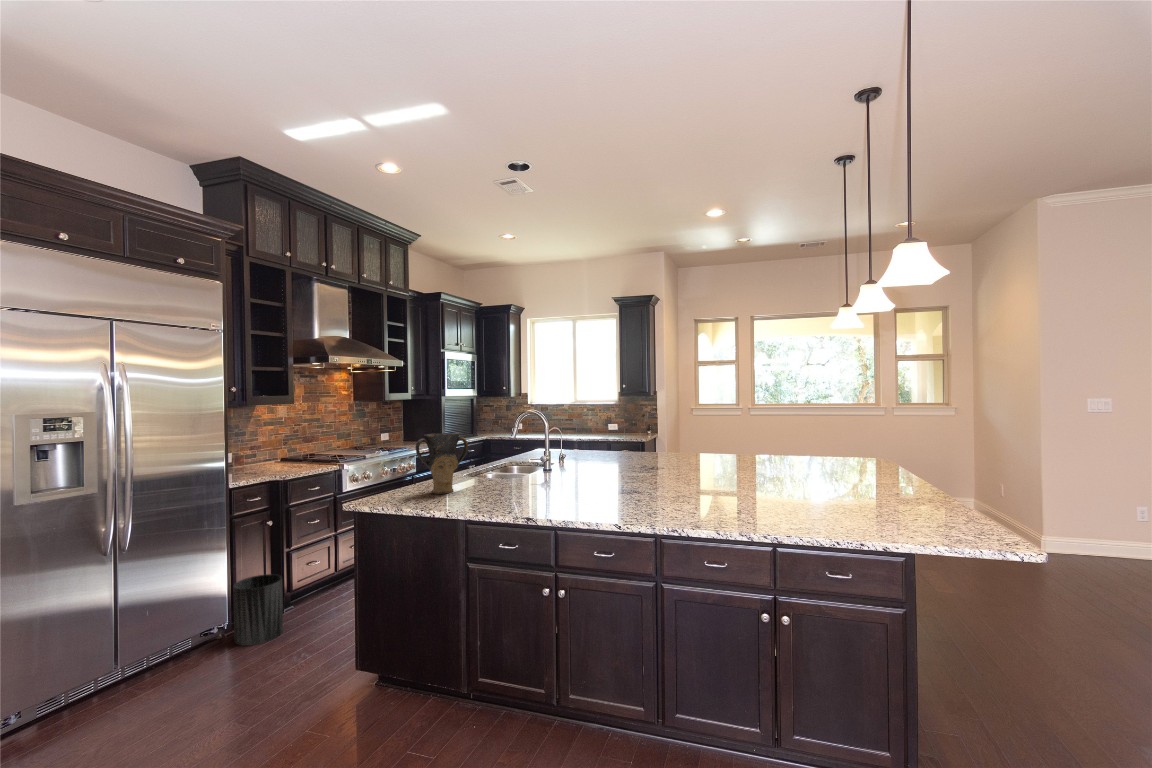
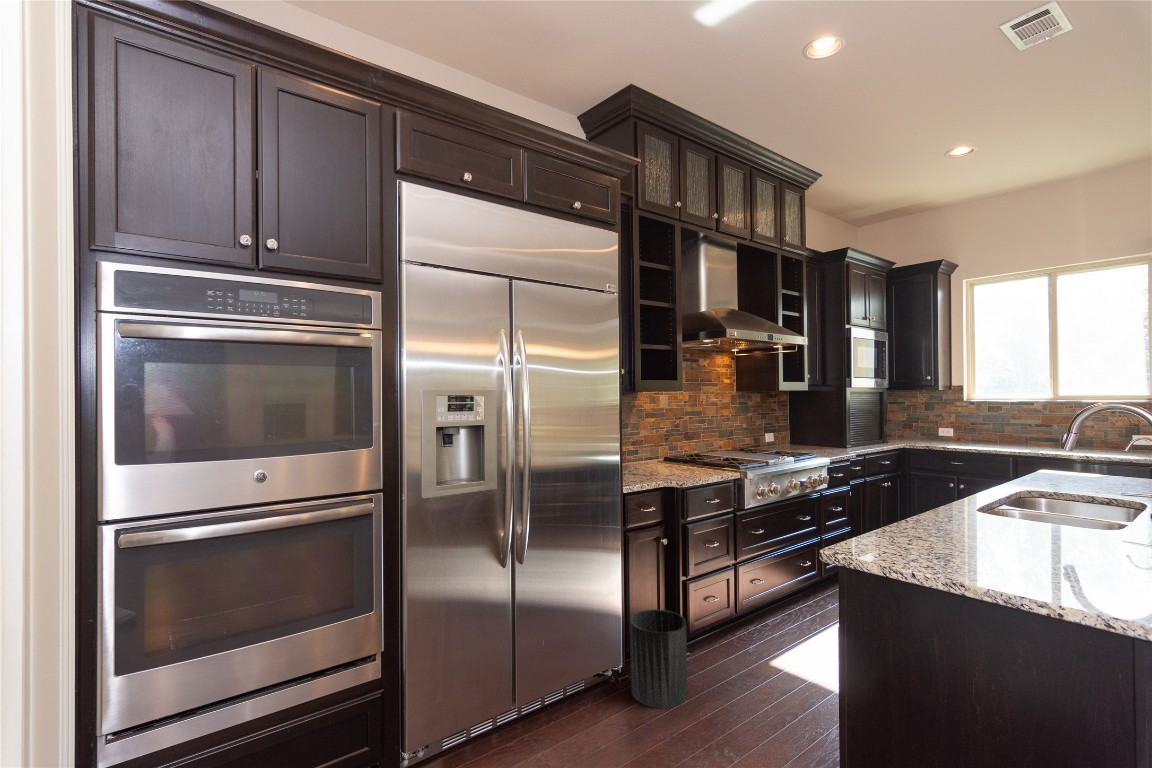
vase: present [416,433,468,494] -> none [964,441,1082,566]

